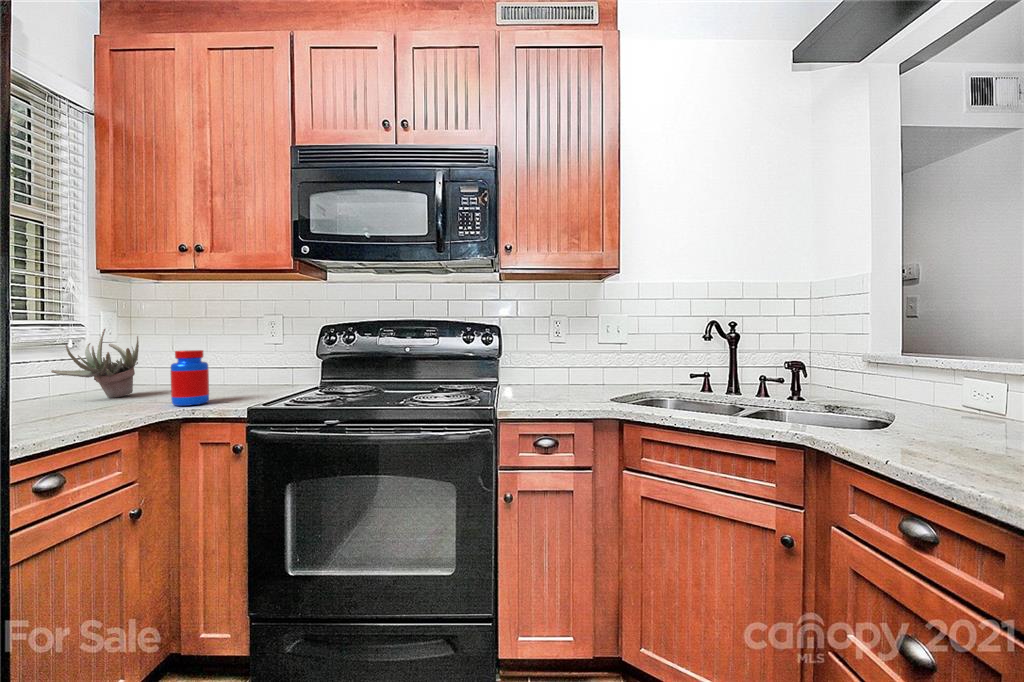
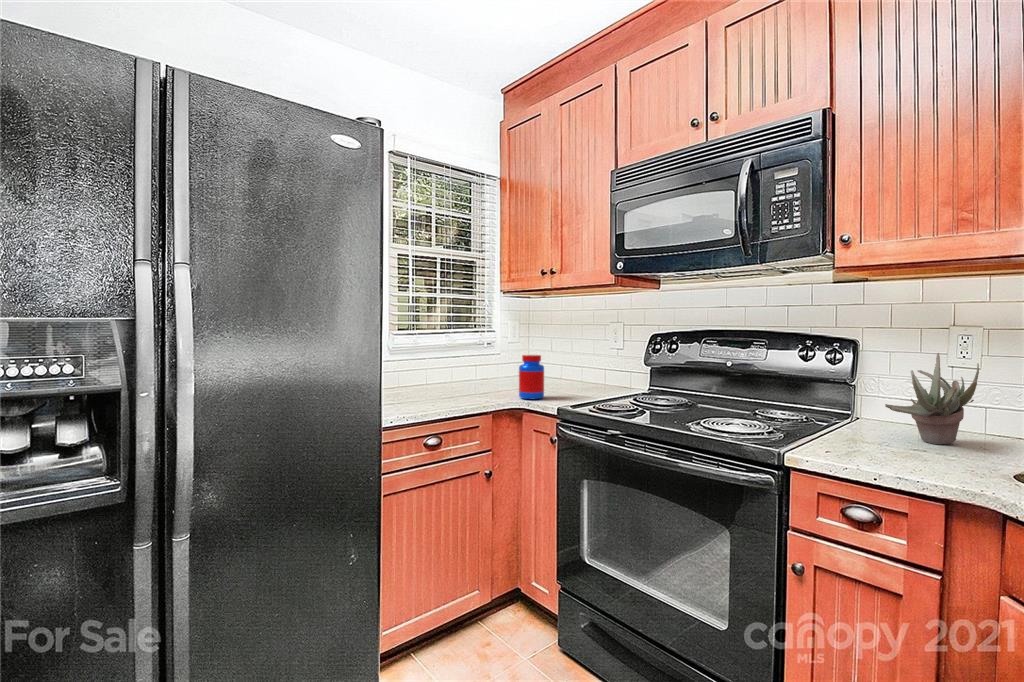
succulent plant: present [51,329,139,398] -> present [885,353,979,444]

